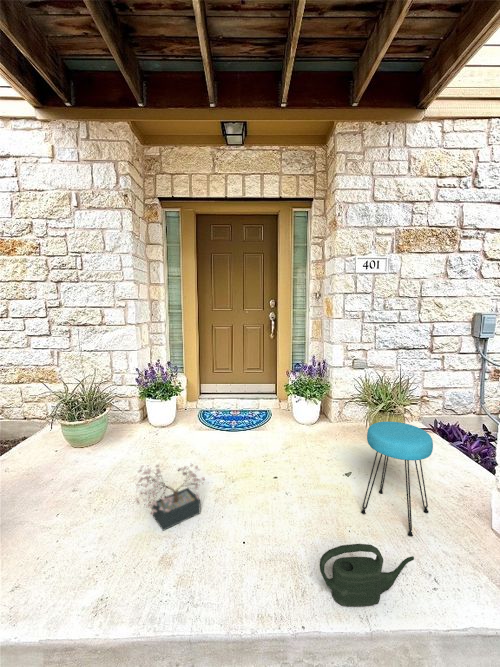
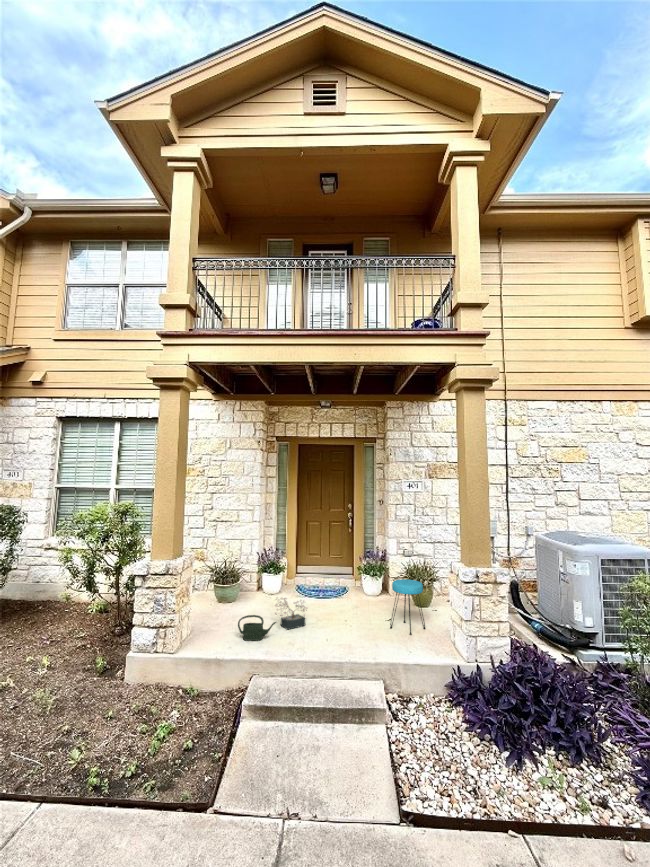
watering can: present [320,544,414,607] -> present [238,615,276,641]

